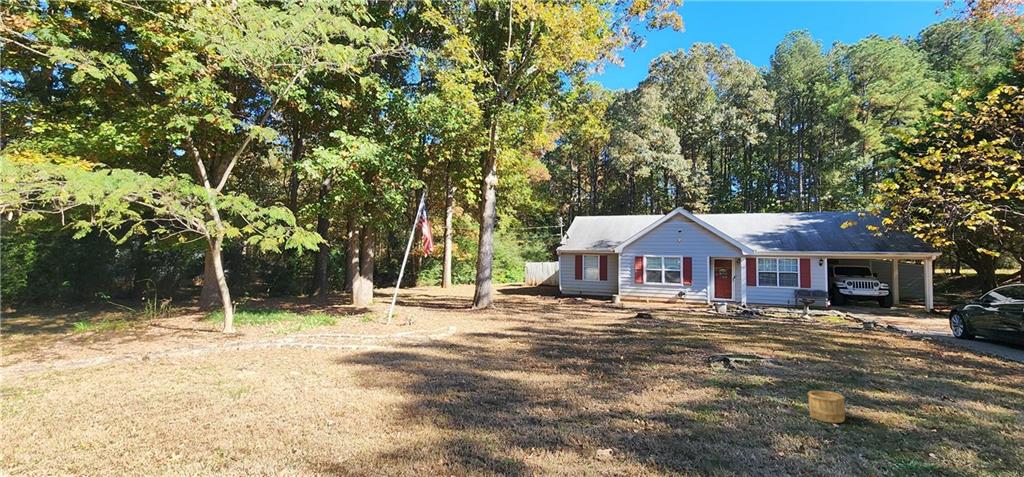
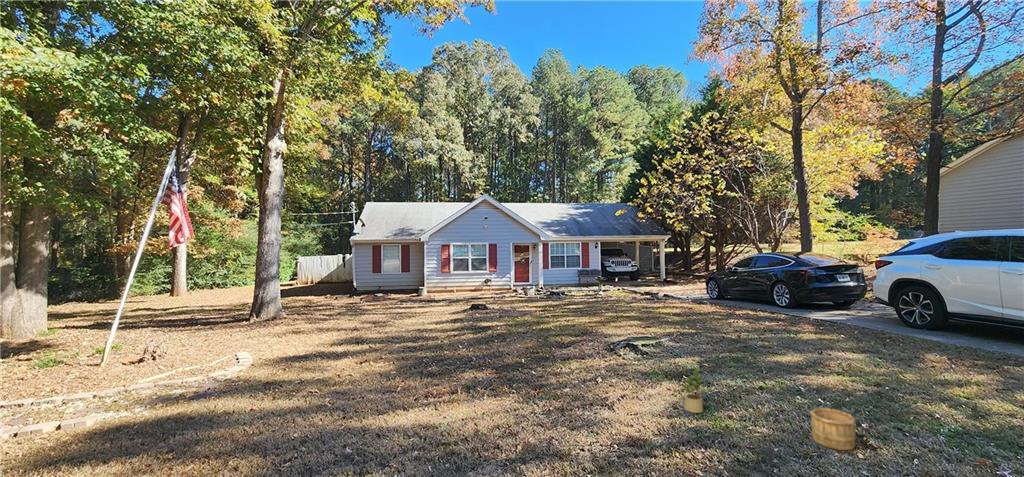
potted plant: none [728,352,748,390] -> present [683,367,706,413]

